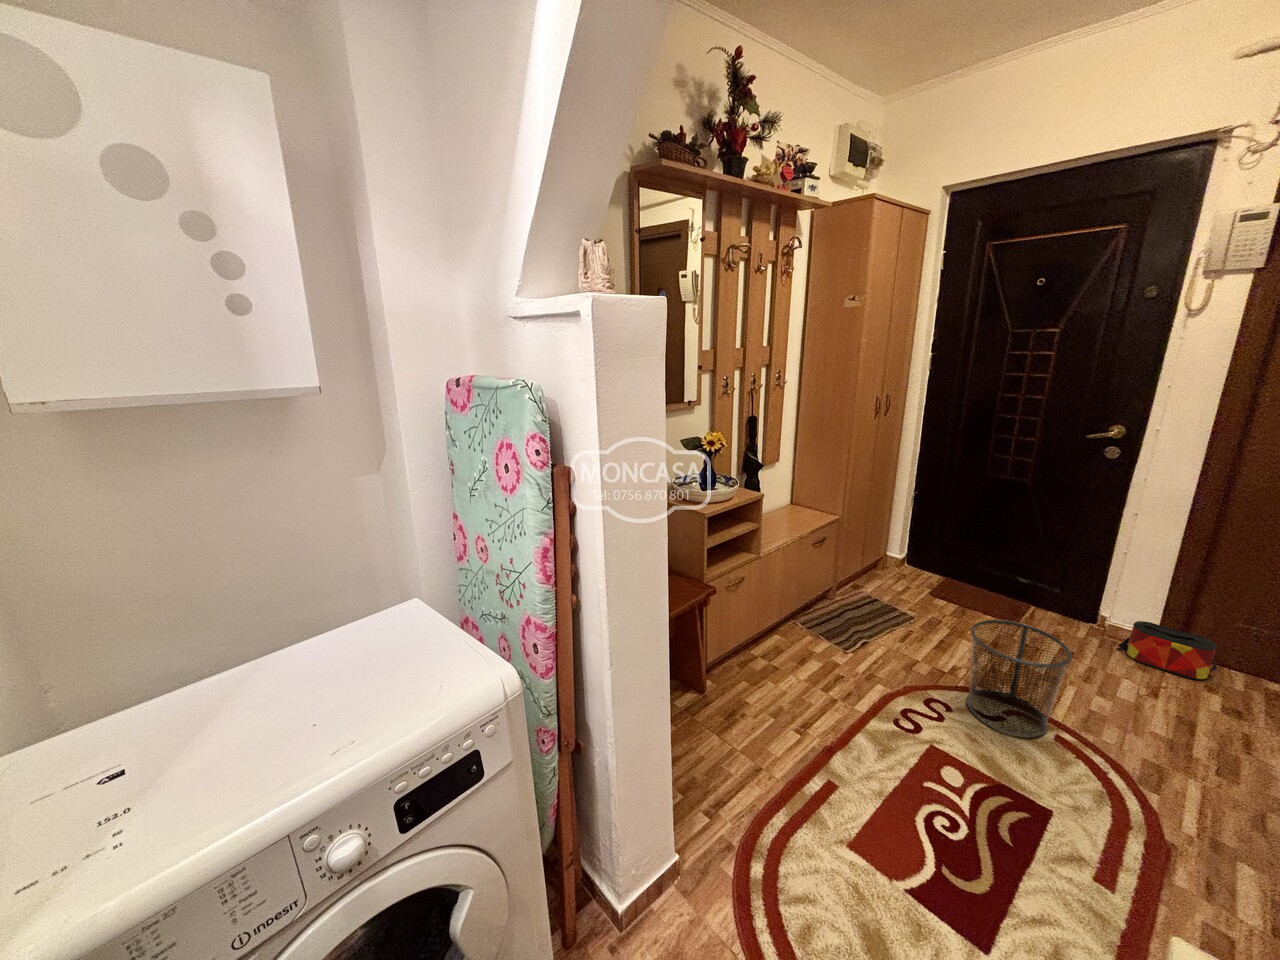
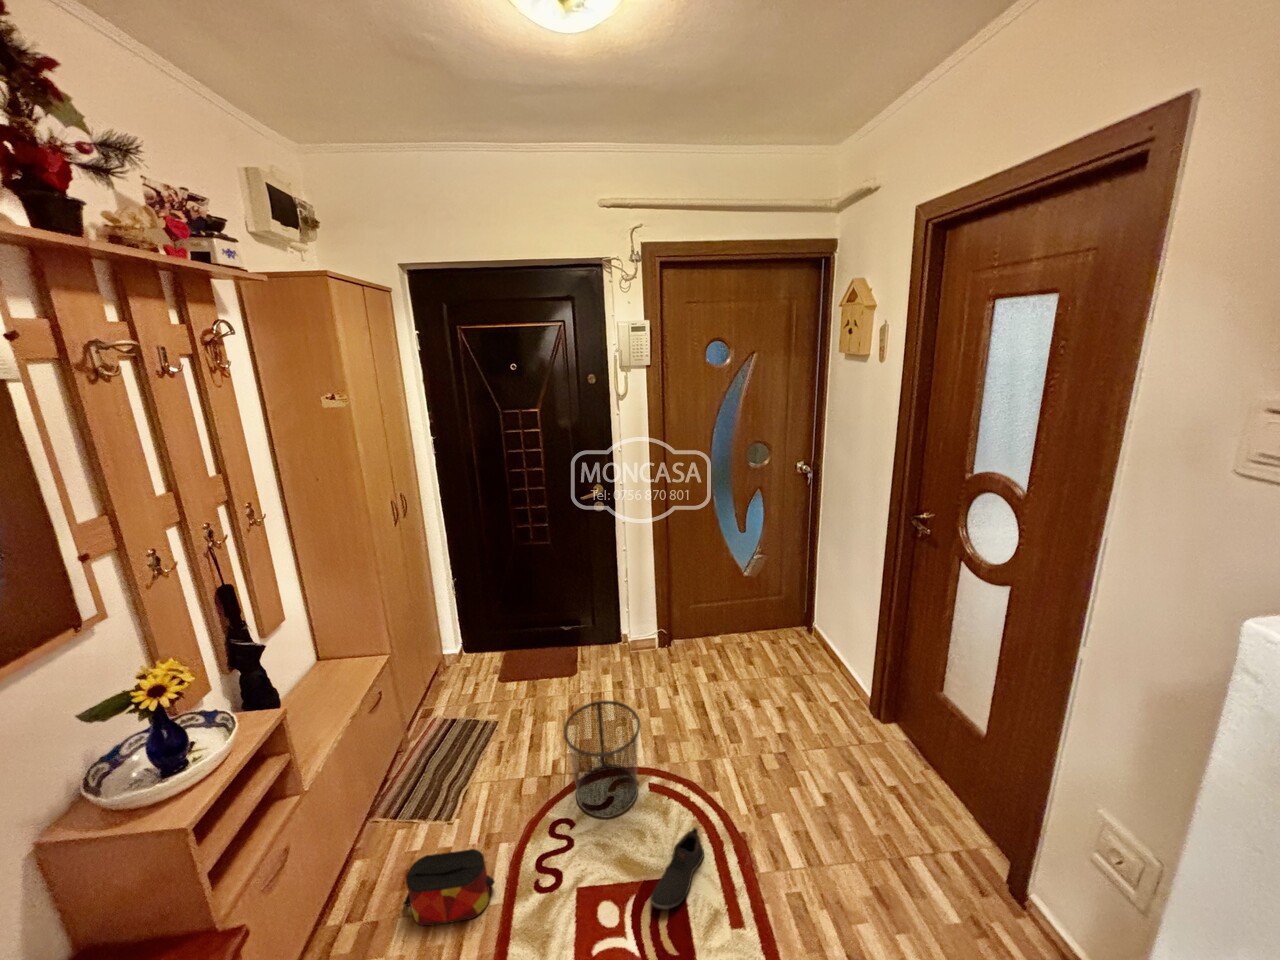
bag: present [1118,621,1217,680] -> present [403,849,495,926]
shoe: none [1010,784,1111,831] -> present [650,828,704,910]

